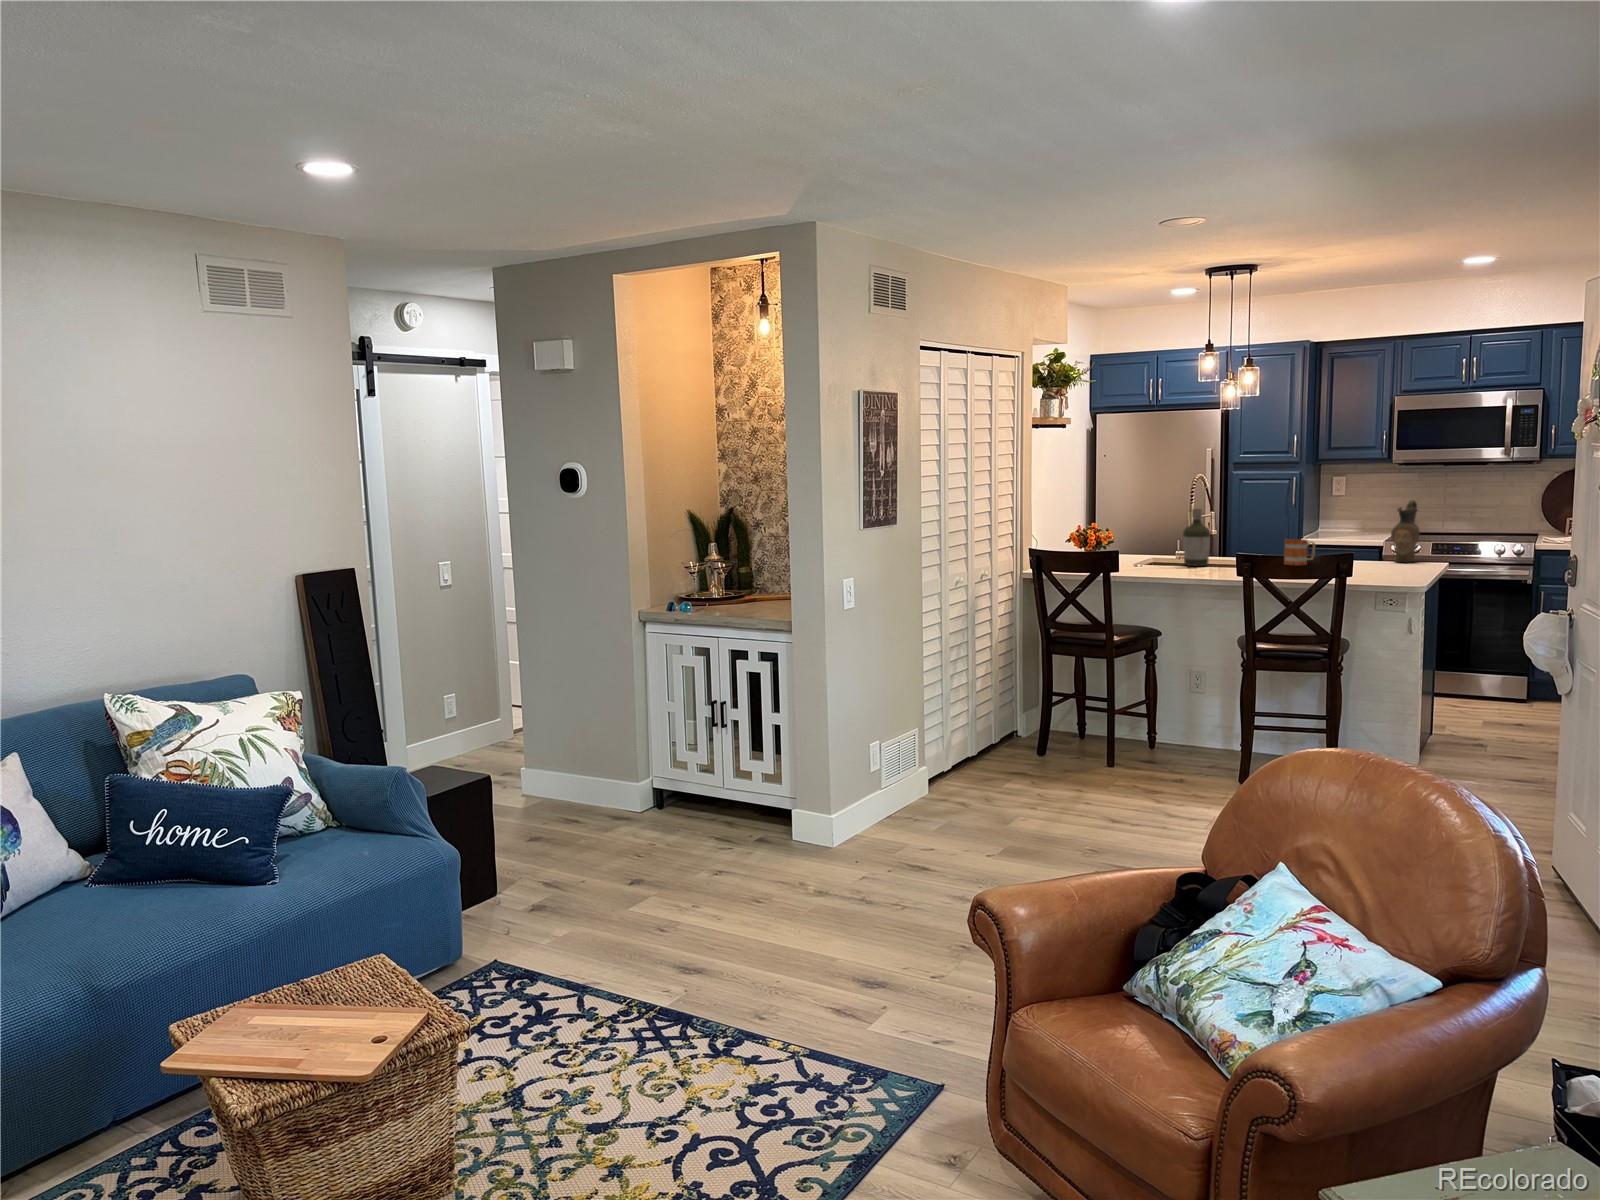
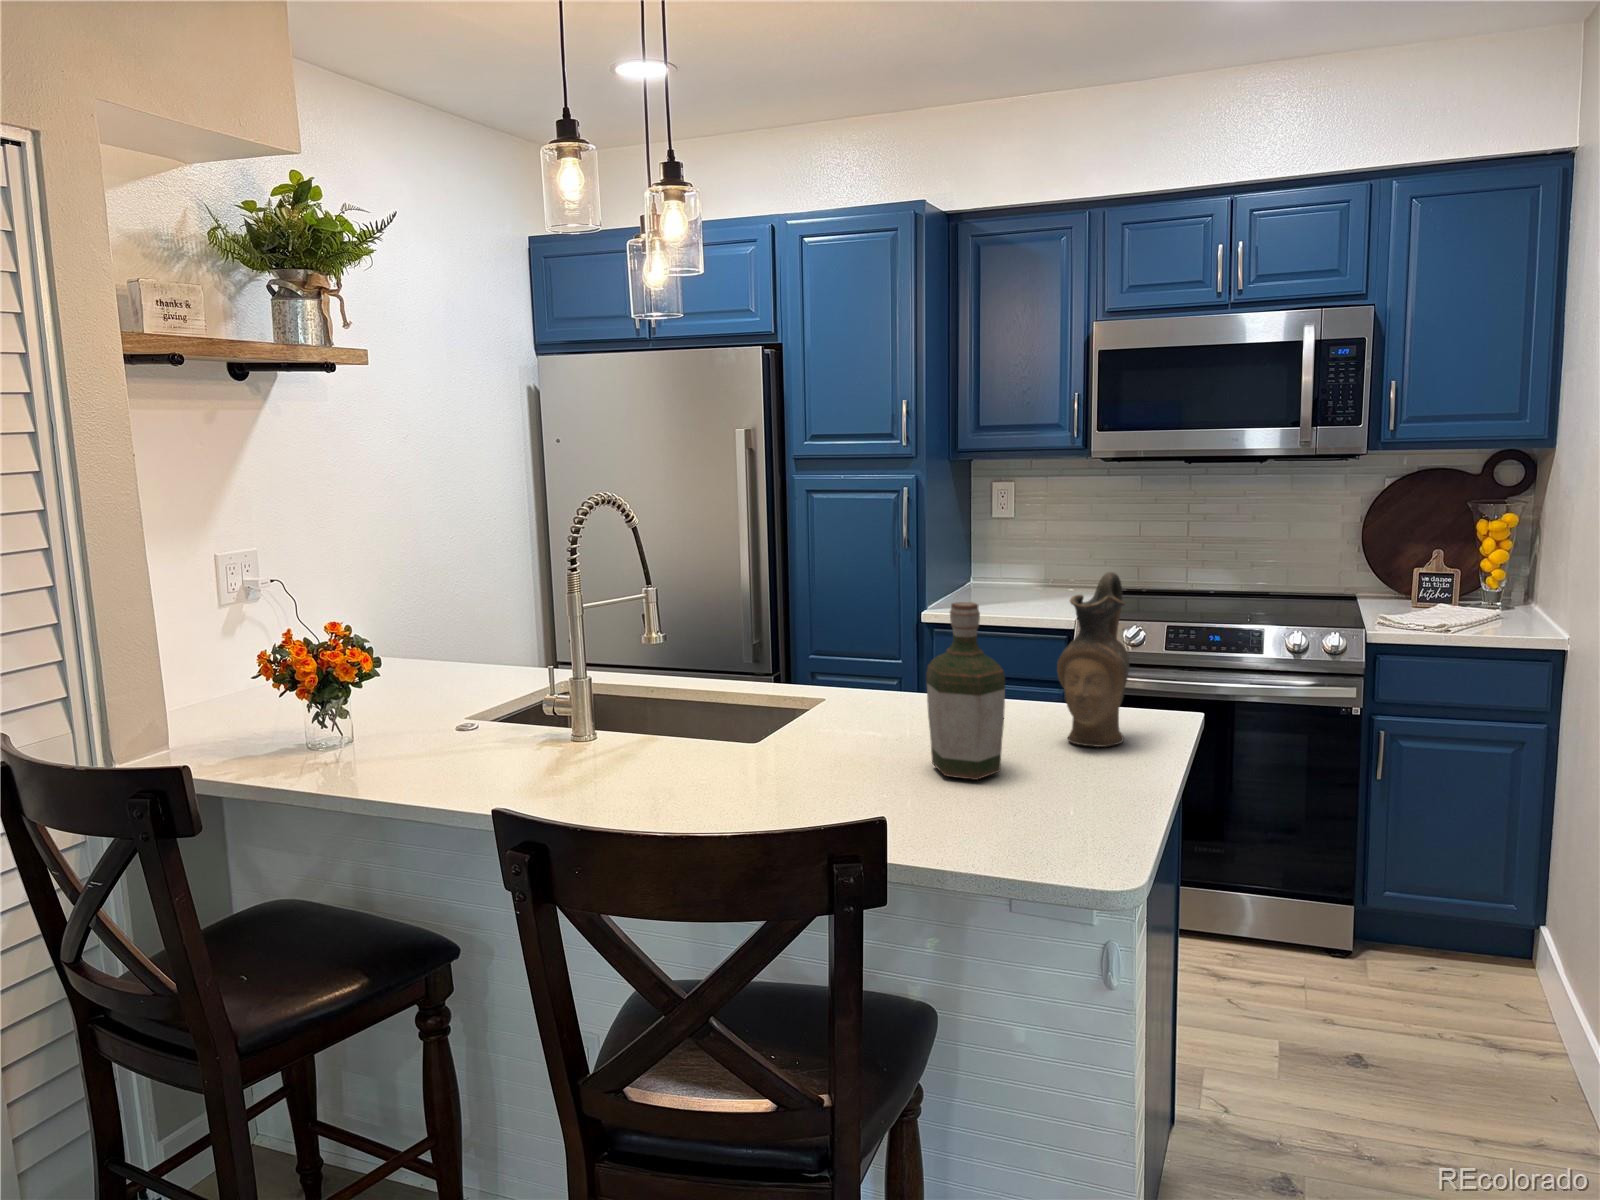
bottle: present [1183,509,1210,566] -> present [926,602,1005,780]
mug: present [1284,539,1315,565] -> none [775,688,859,772]

